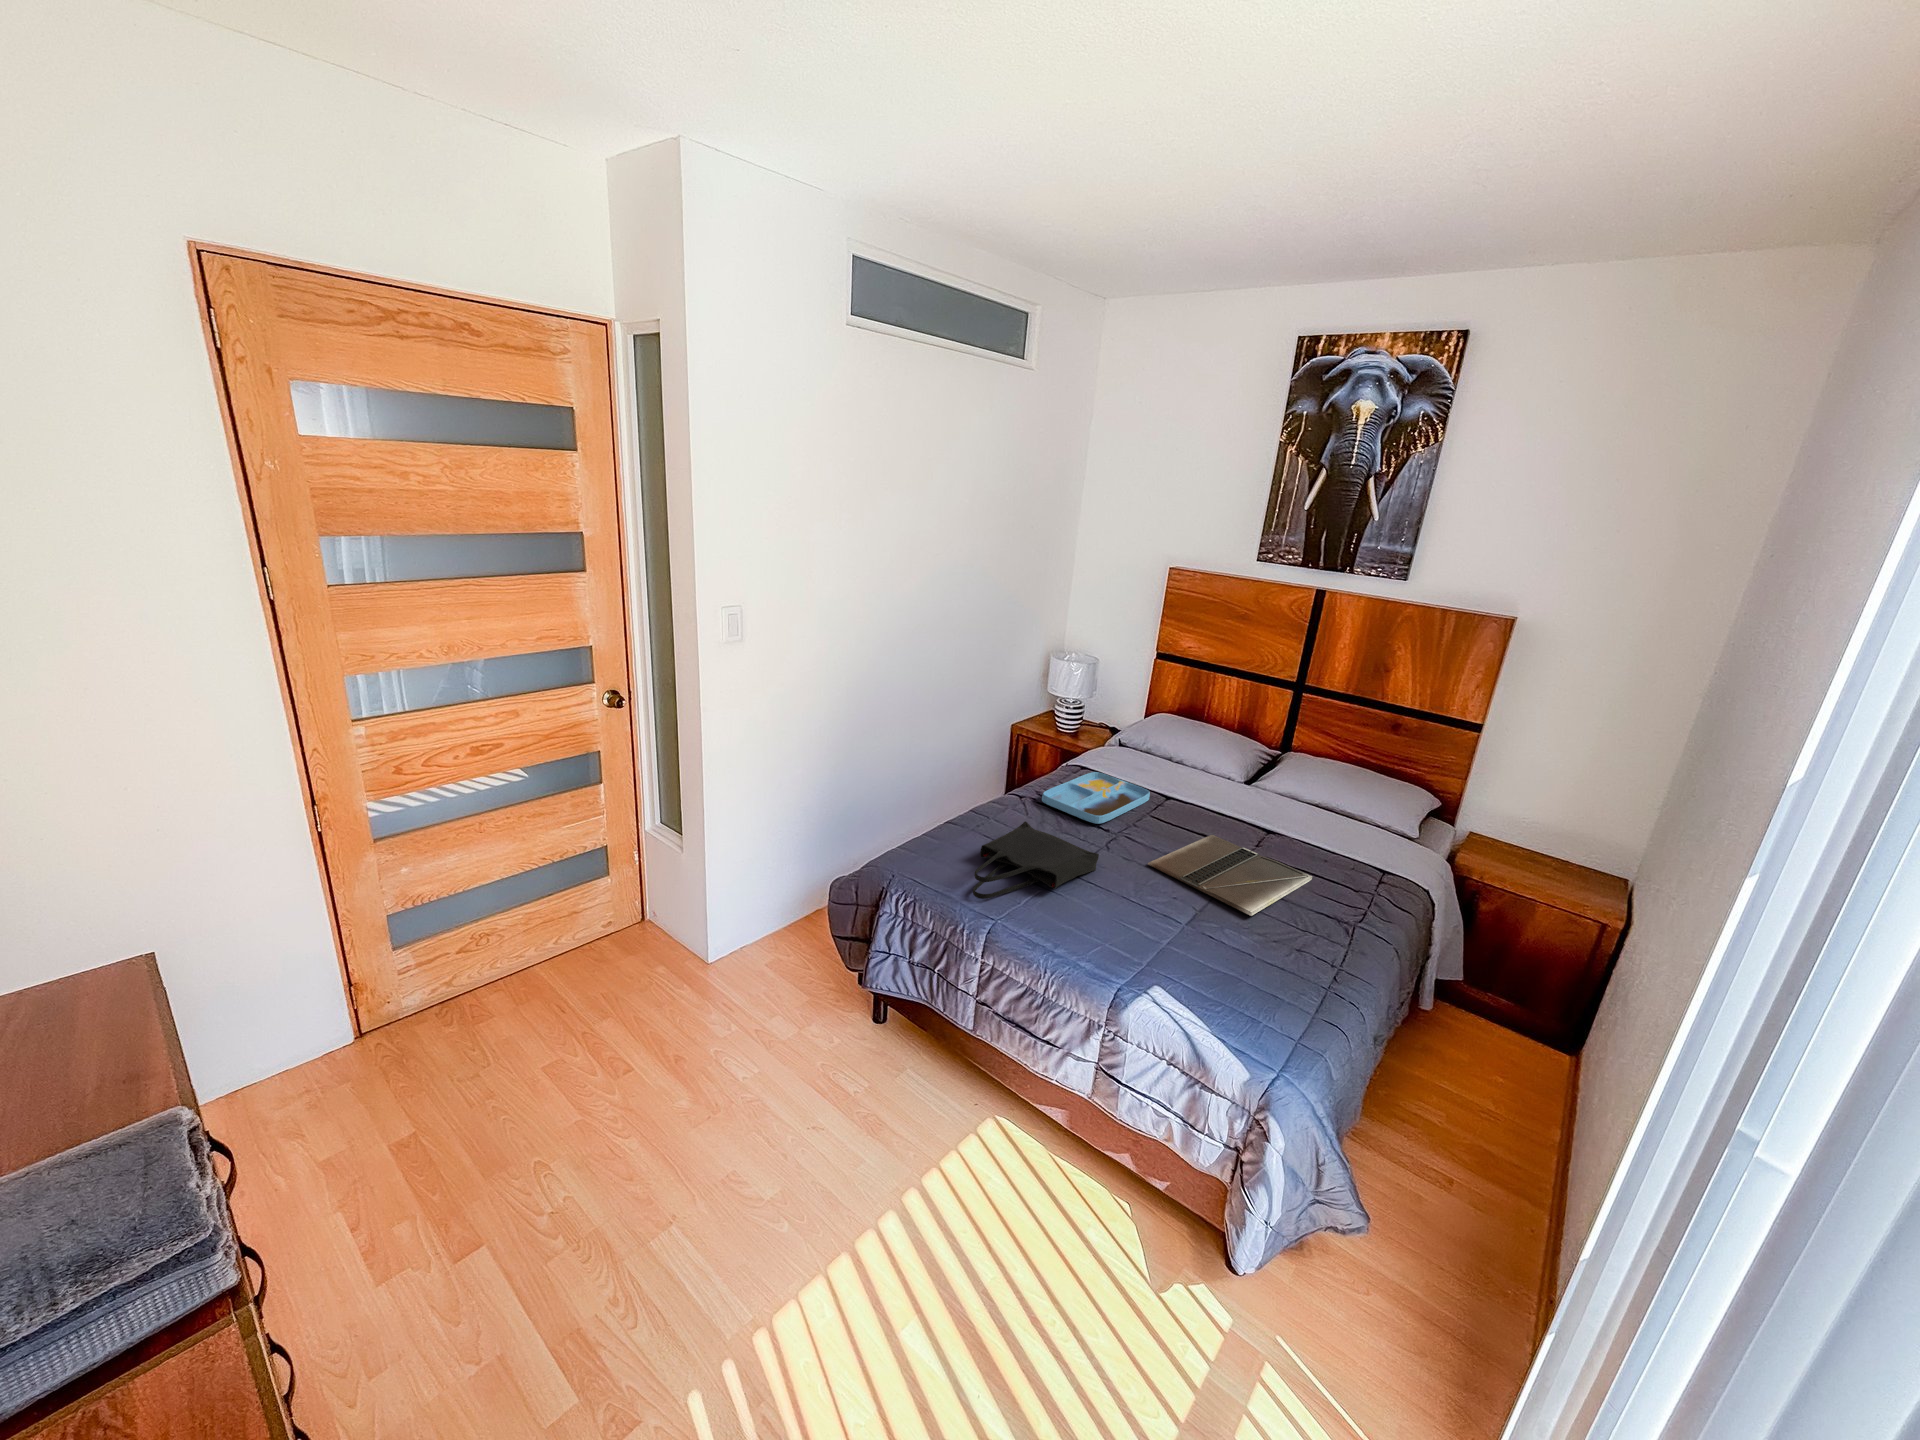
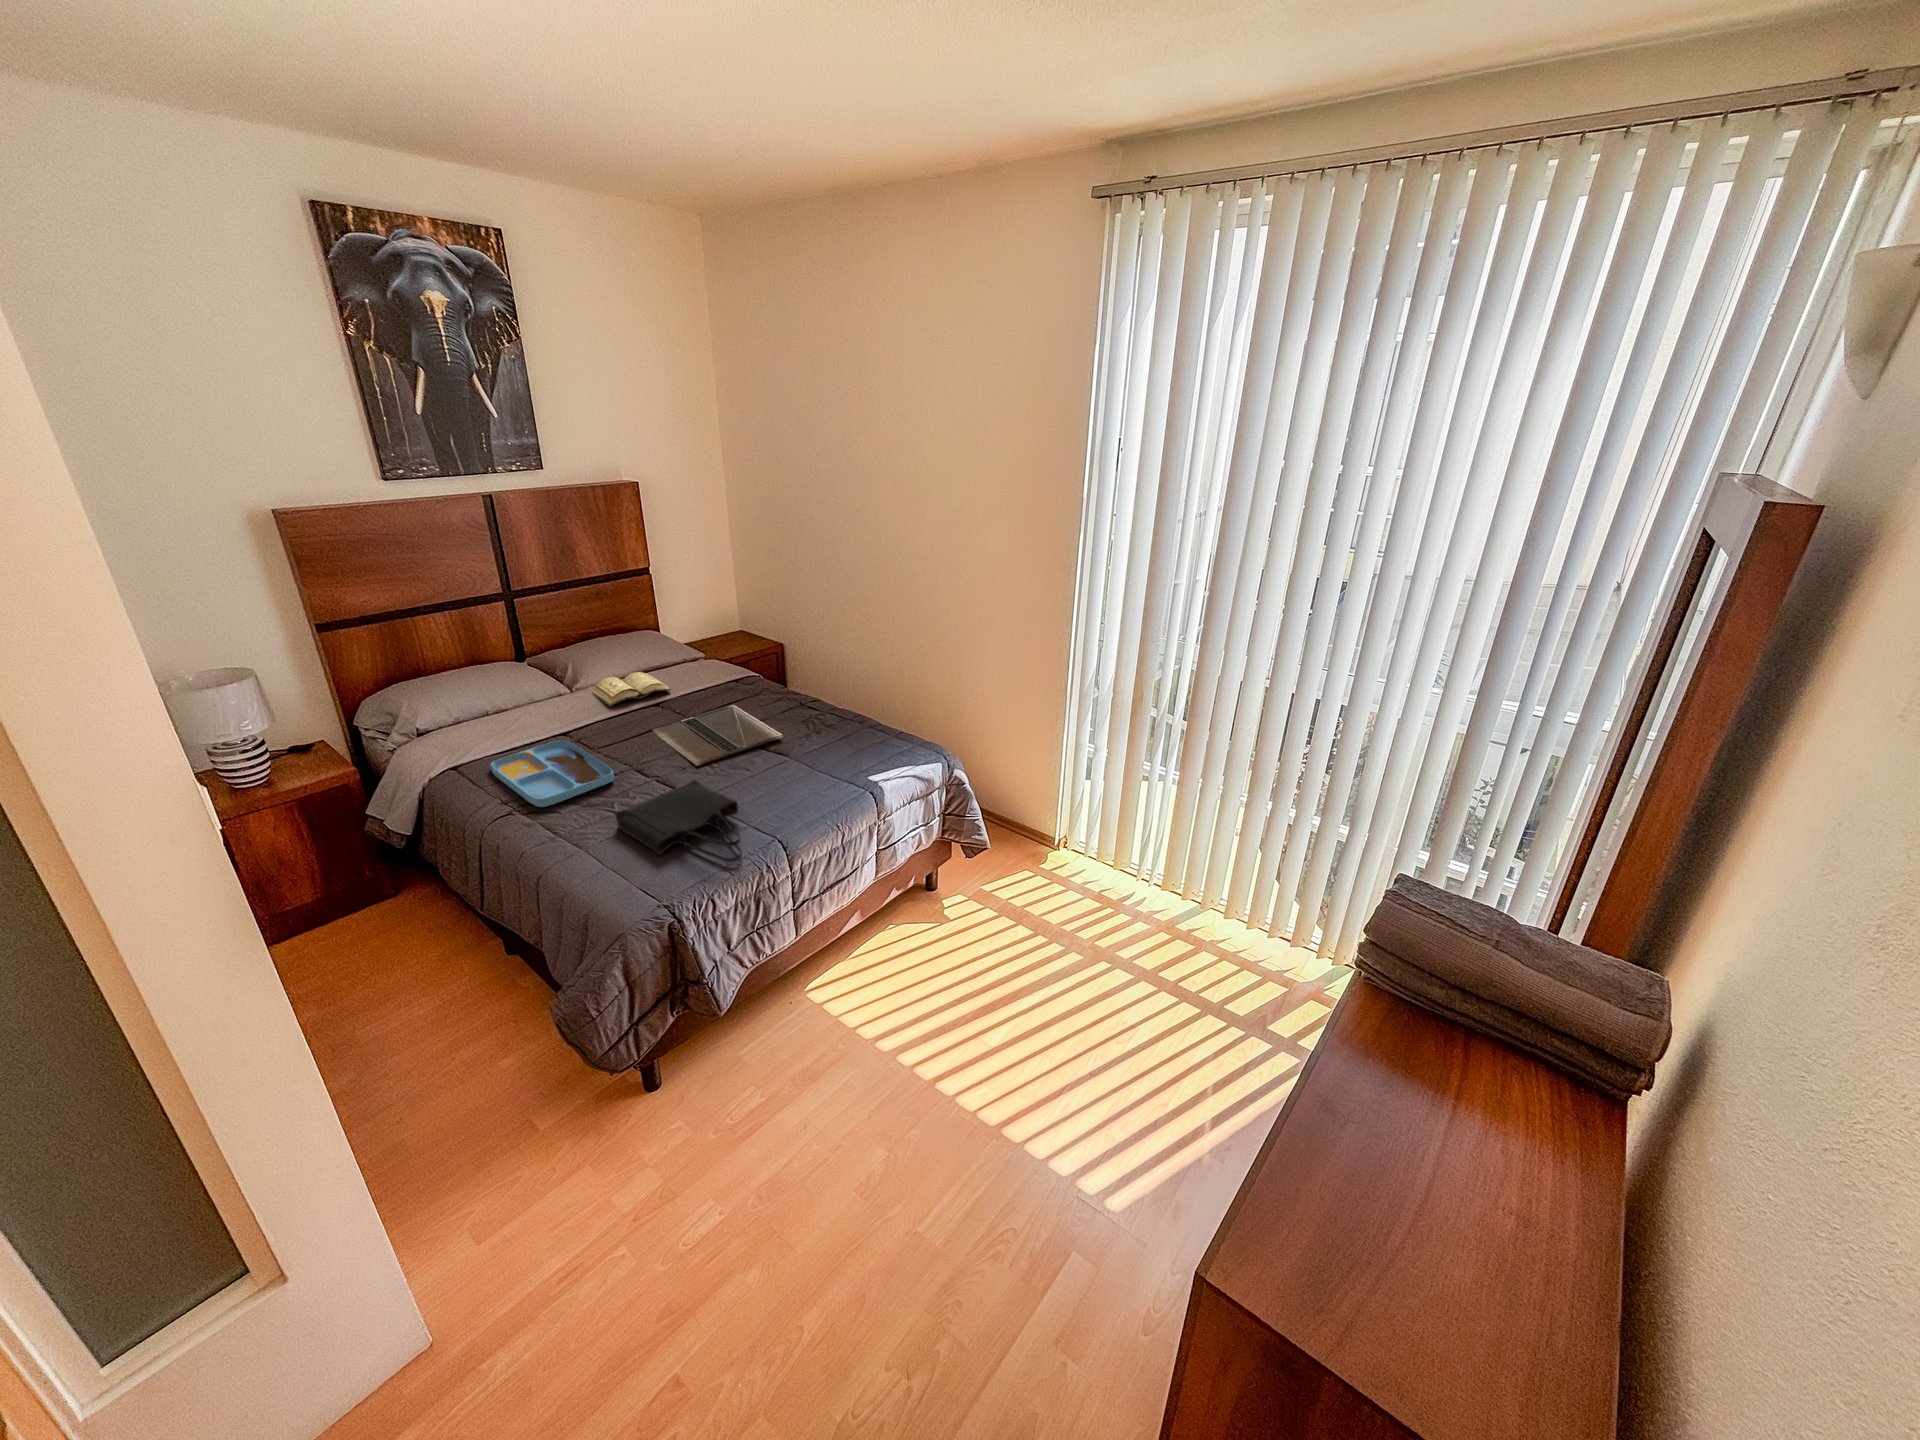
diary: none [1236,788,1328,832] -> present [592,672,671,707]

